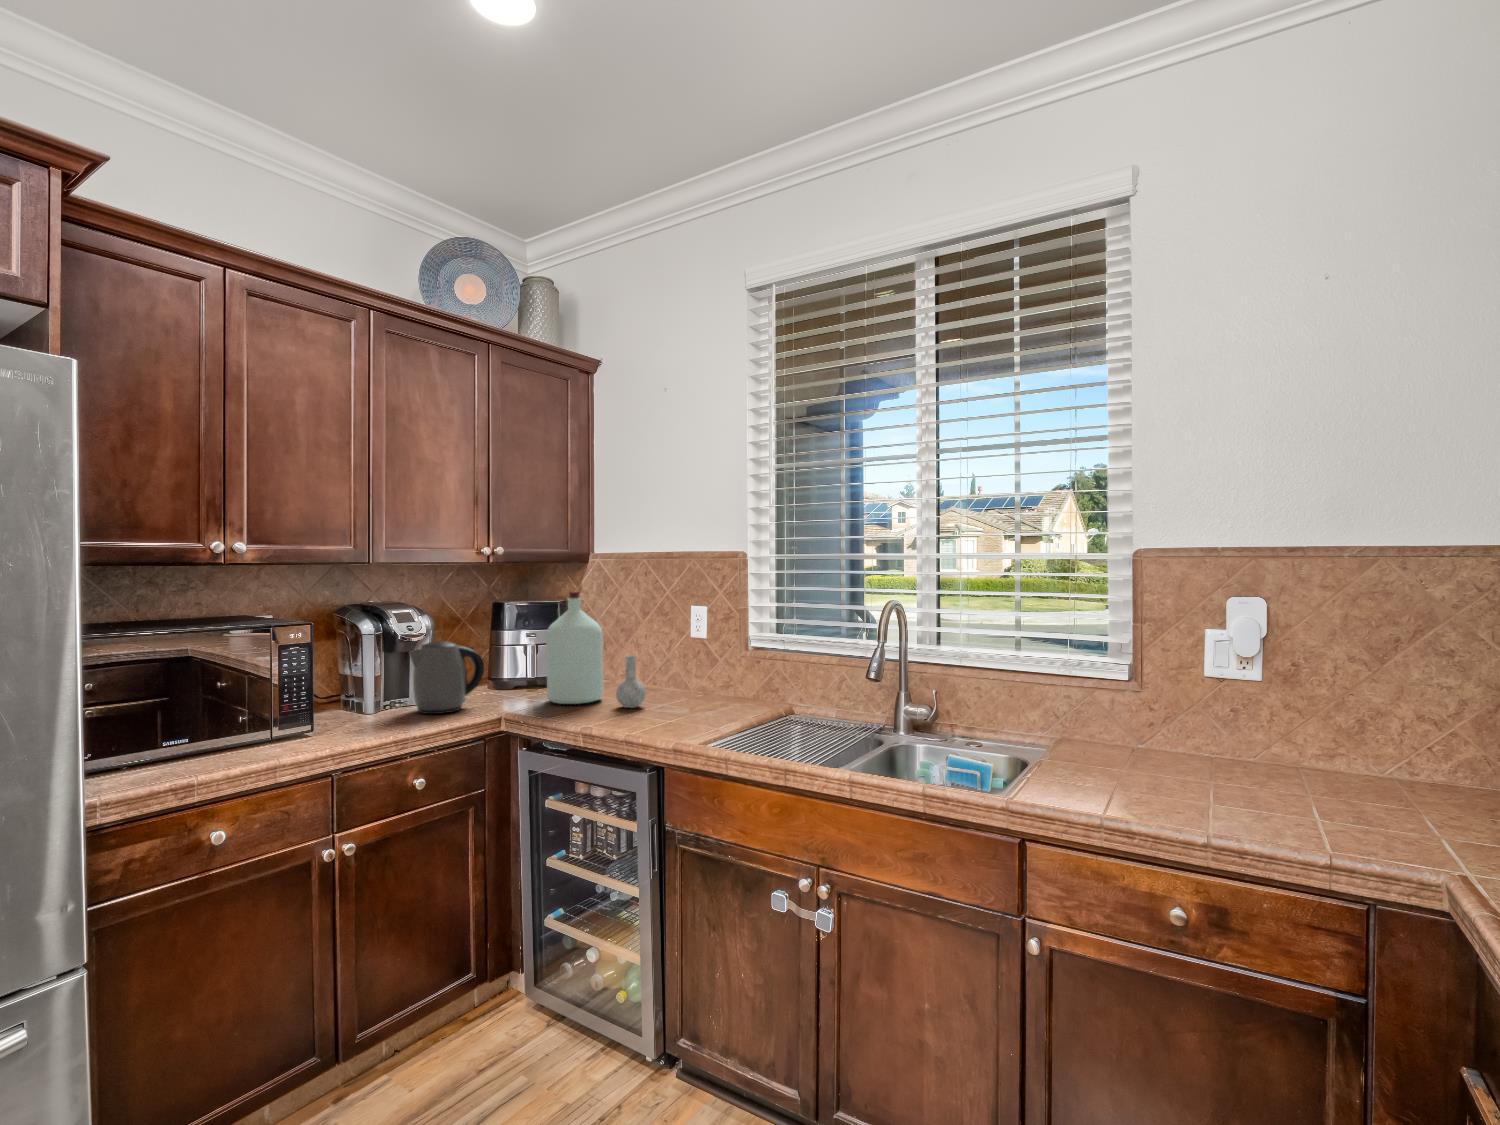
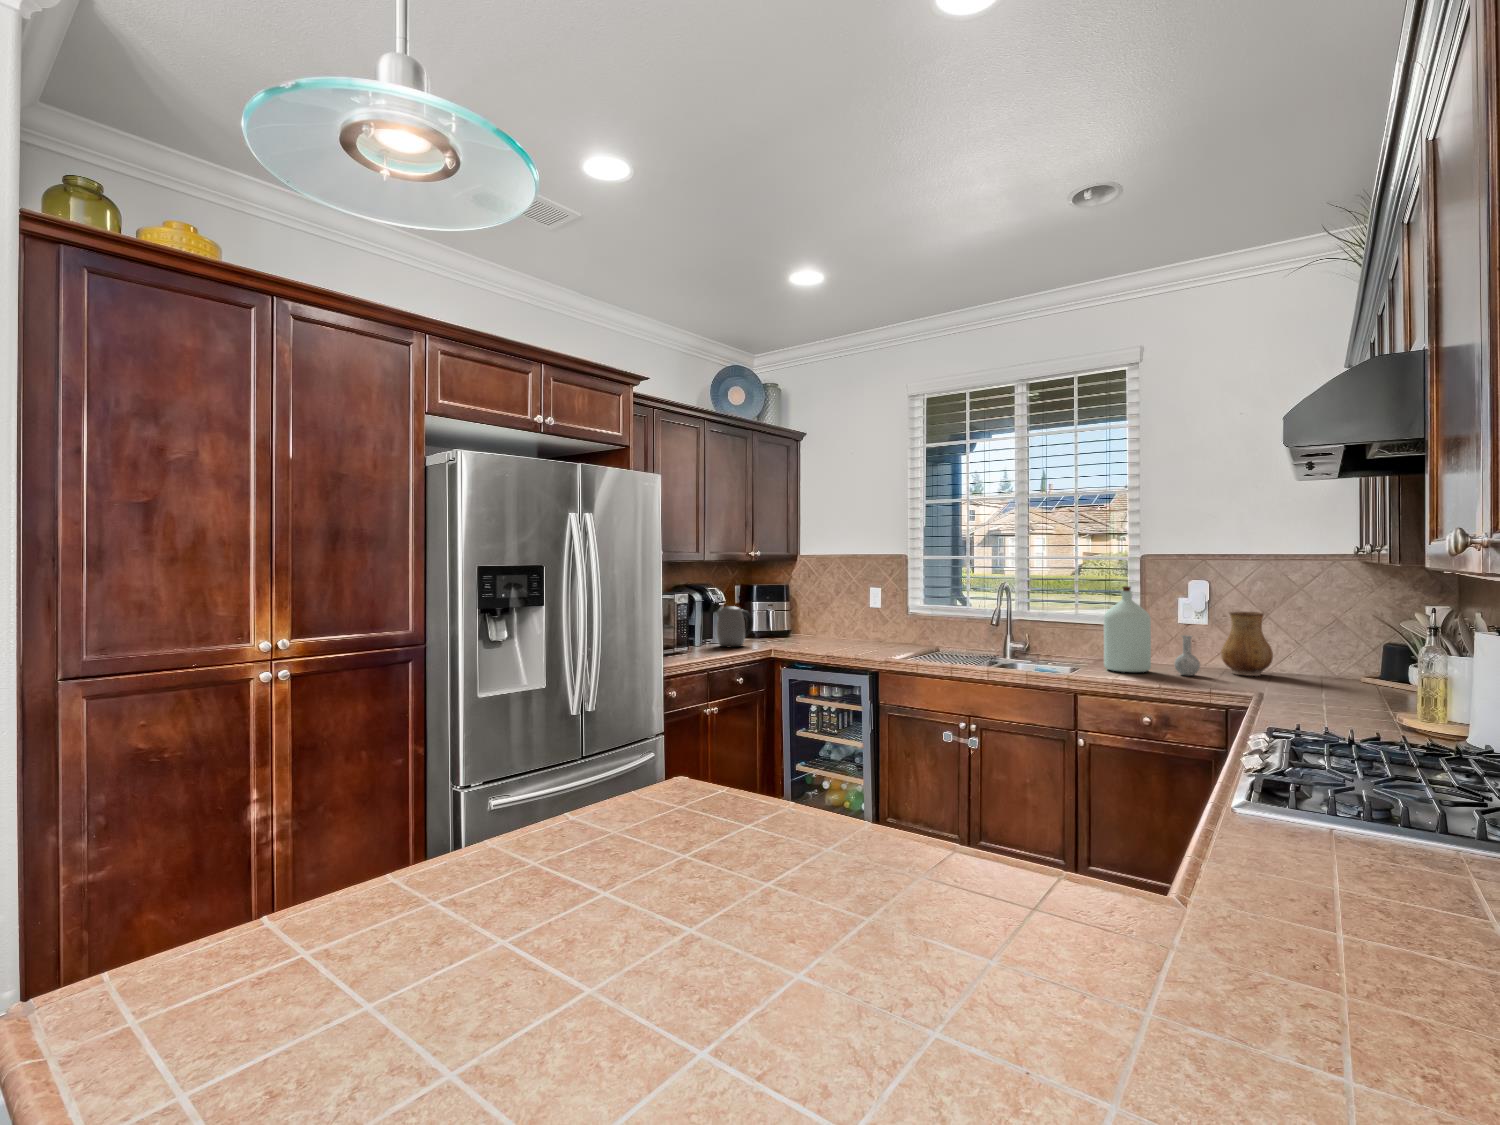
bottle: present [546,592,646,708] -> present [1104,586,1200,675]
ceramic pitcher: none [1295,658,1404,790] -> present [1221,612,1273,676]

